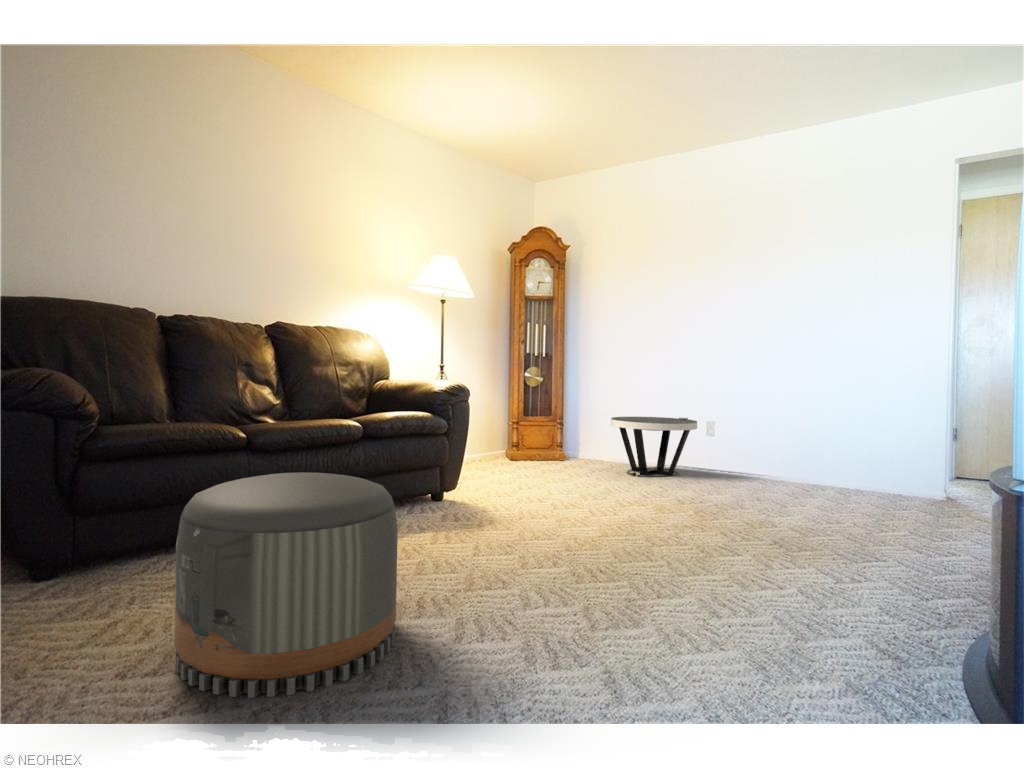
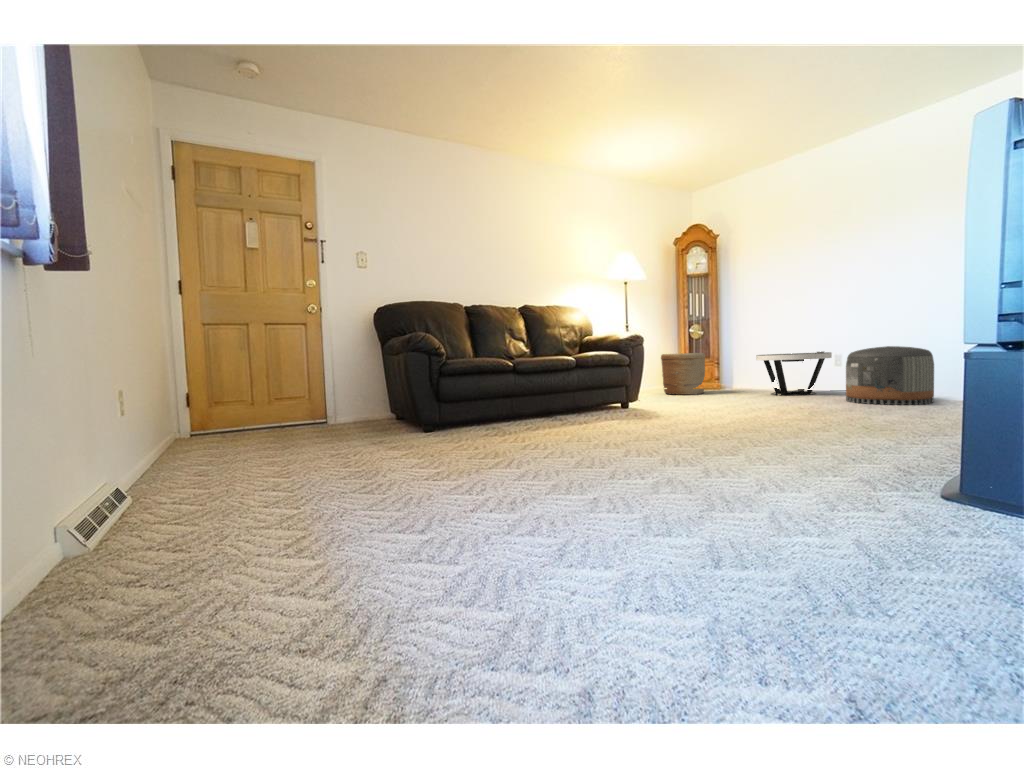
woven basket: none [487,407,547,470] -> present [661,353,706,395]
pouf: present [175,472,398,698] -> present [846,346,934,405]

